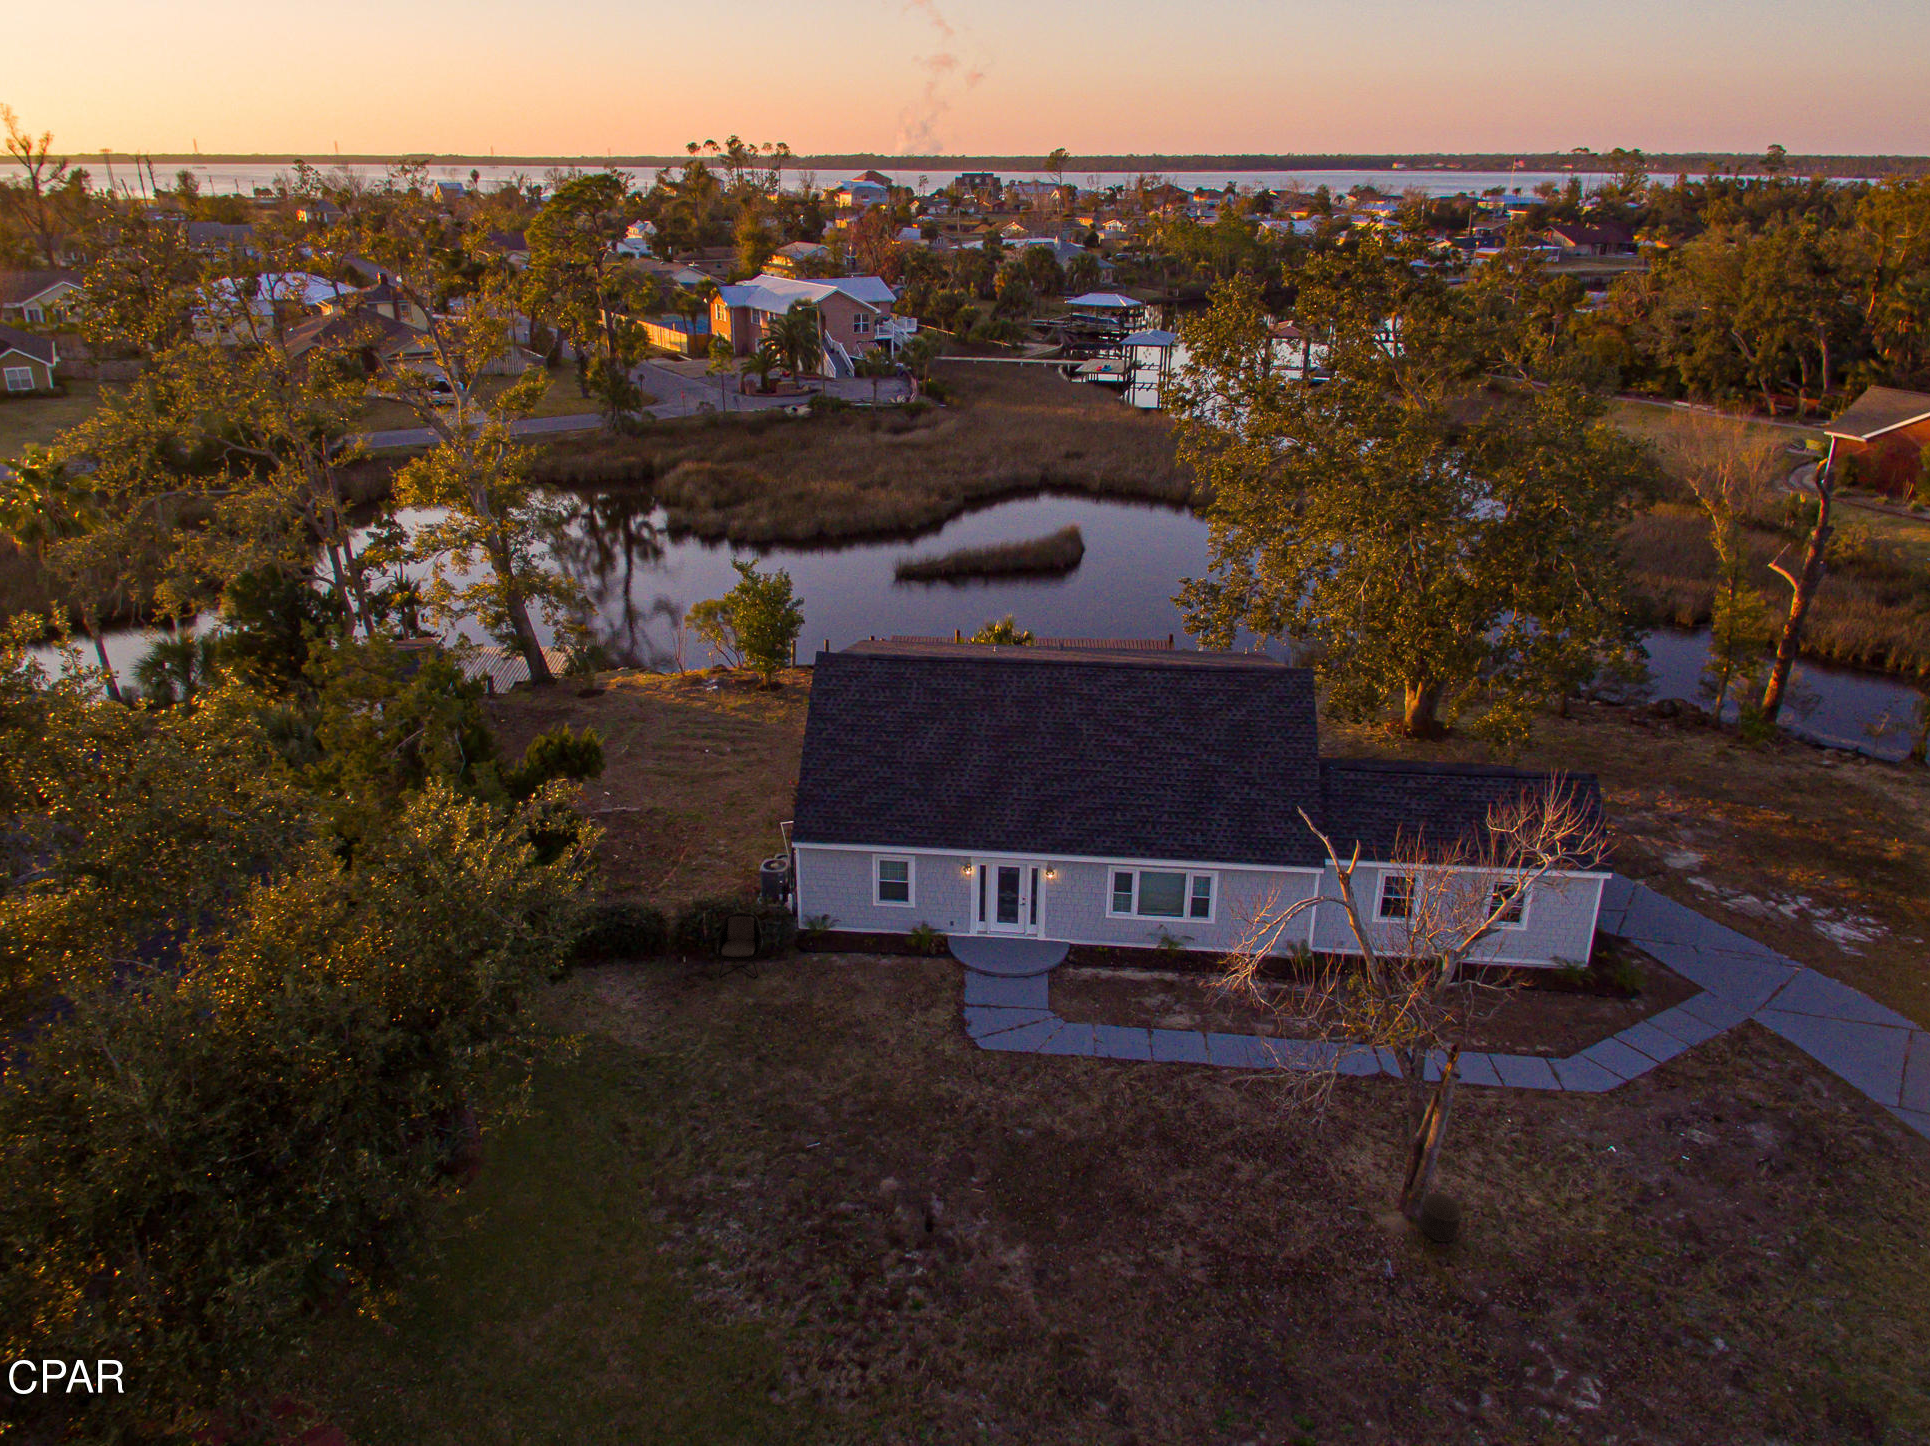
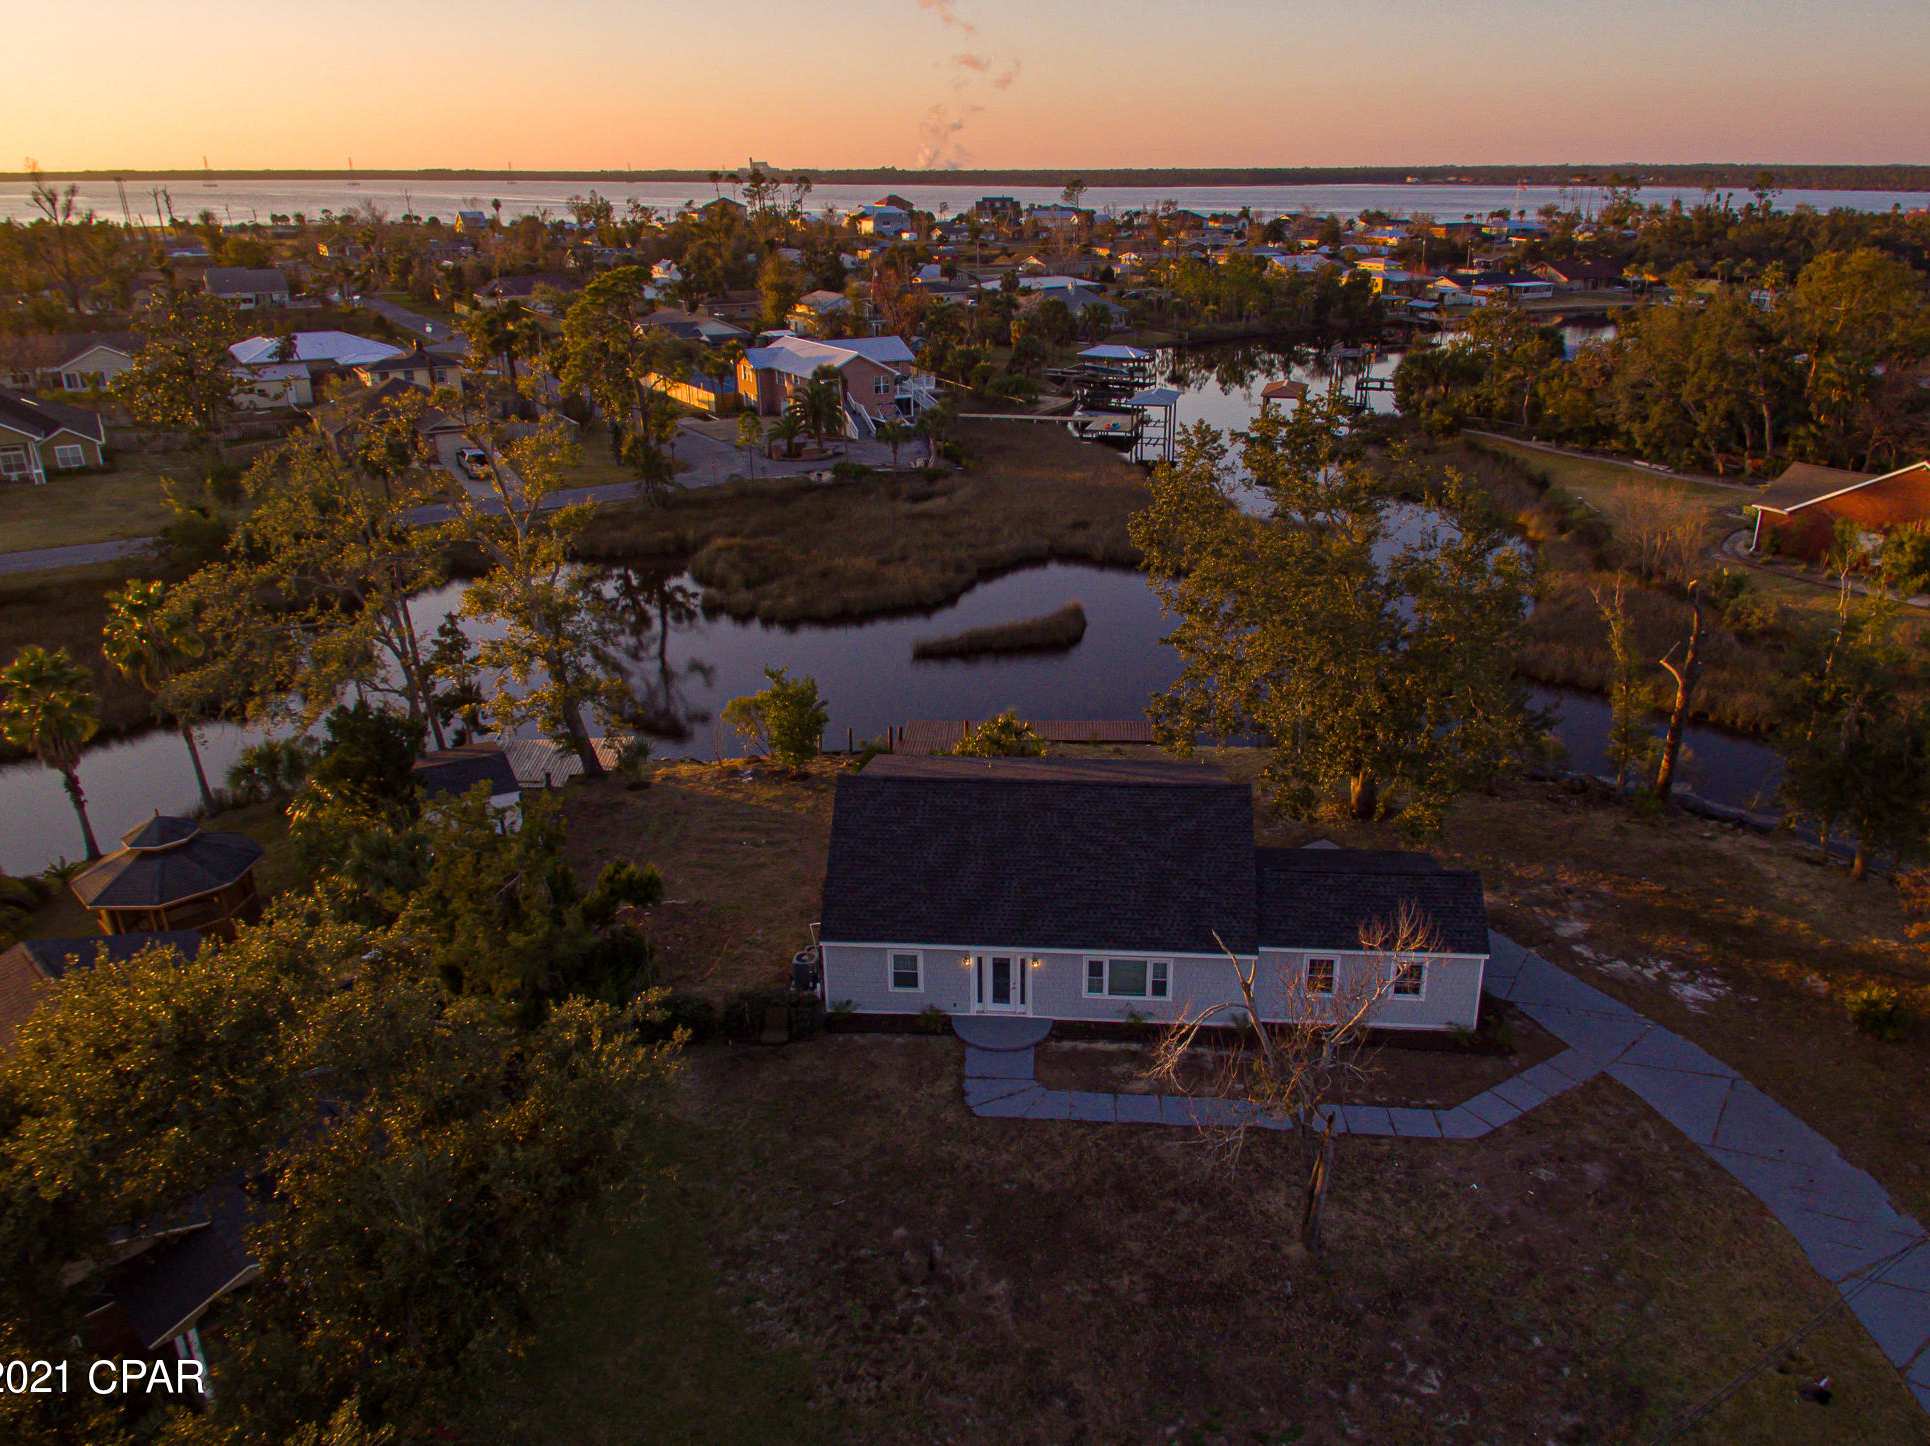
planter: present [1421,1193,1462,1242] -> none [1317,1226,1347,1265]

